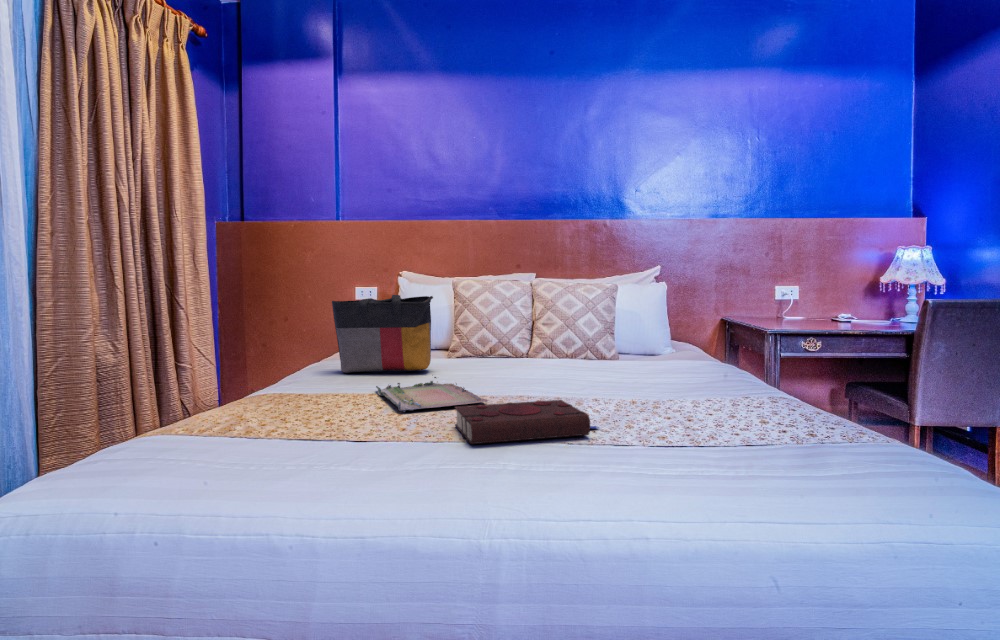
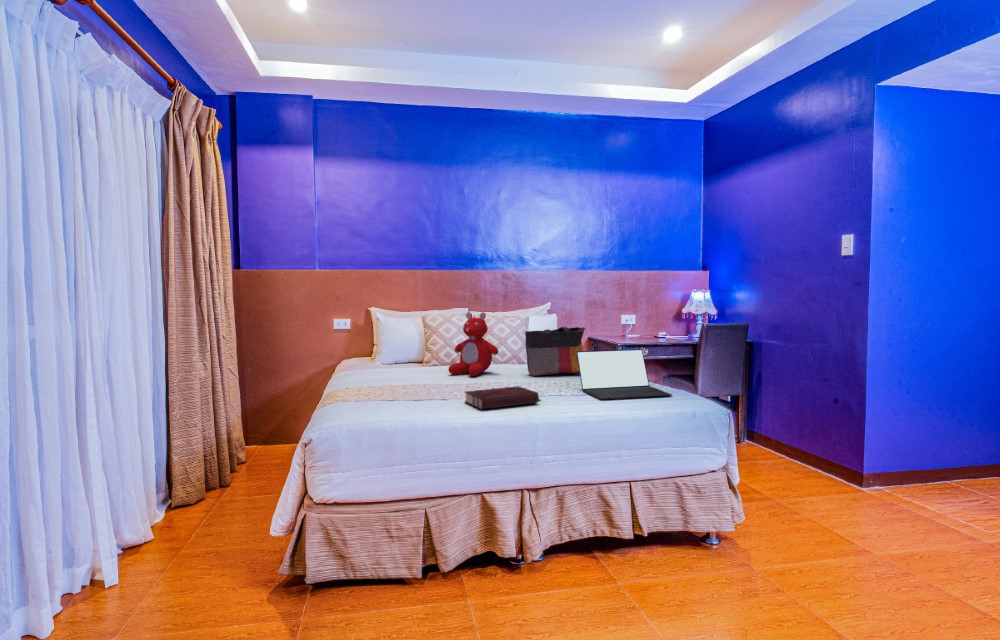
teddy bear: none [471,272,553,376] -> present [448,312,498,376]
tote bag: present [332,295,433,373] -> present [525,327,585,376]
laptop: none [678,338,871,435] -> present [577,349,672,400]
tray: present [376,377,488,412] -> none [400,376,475,397]

